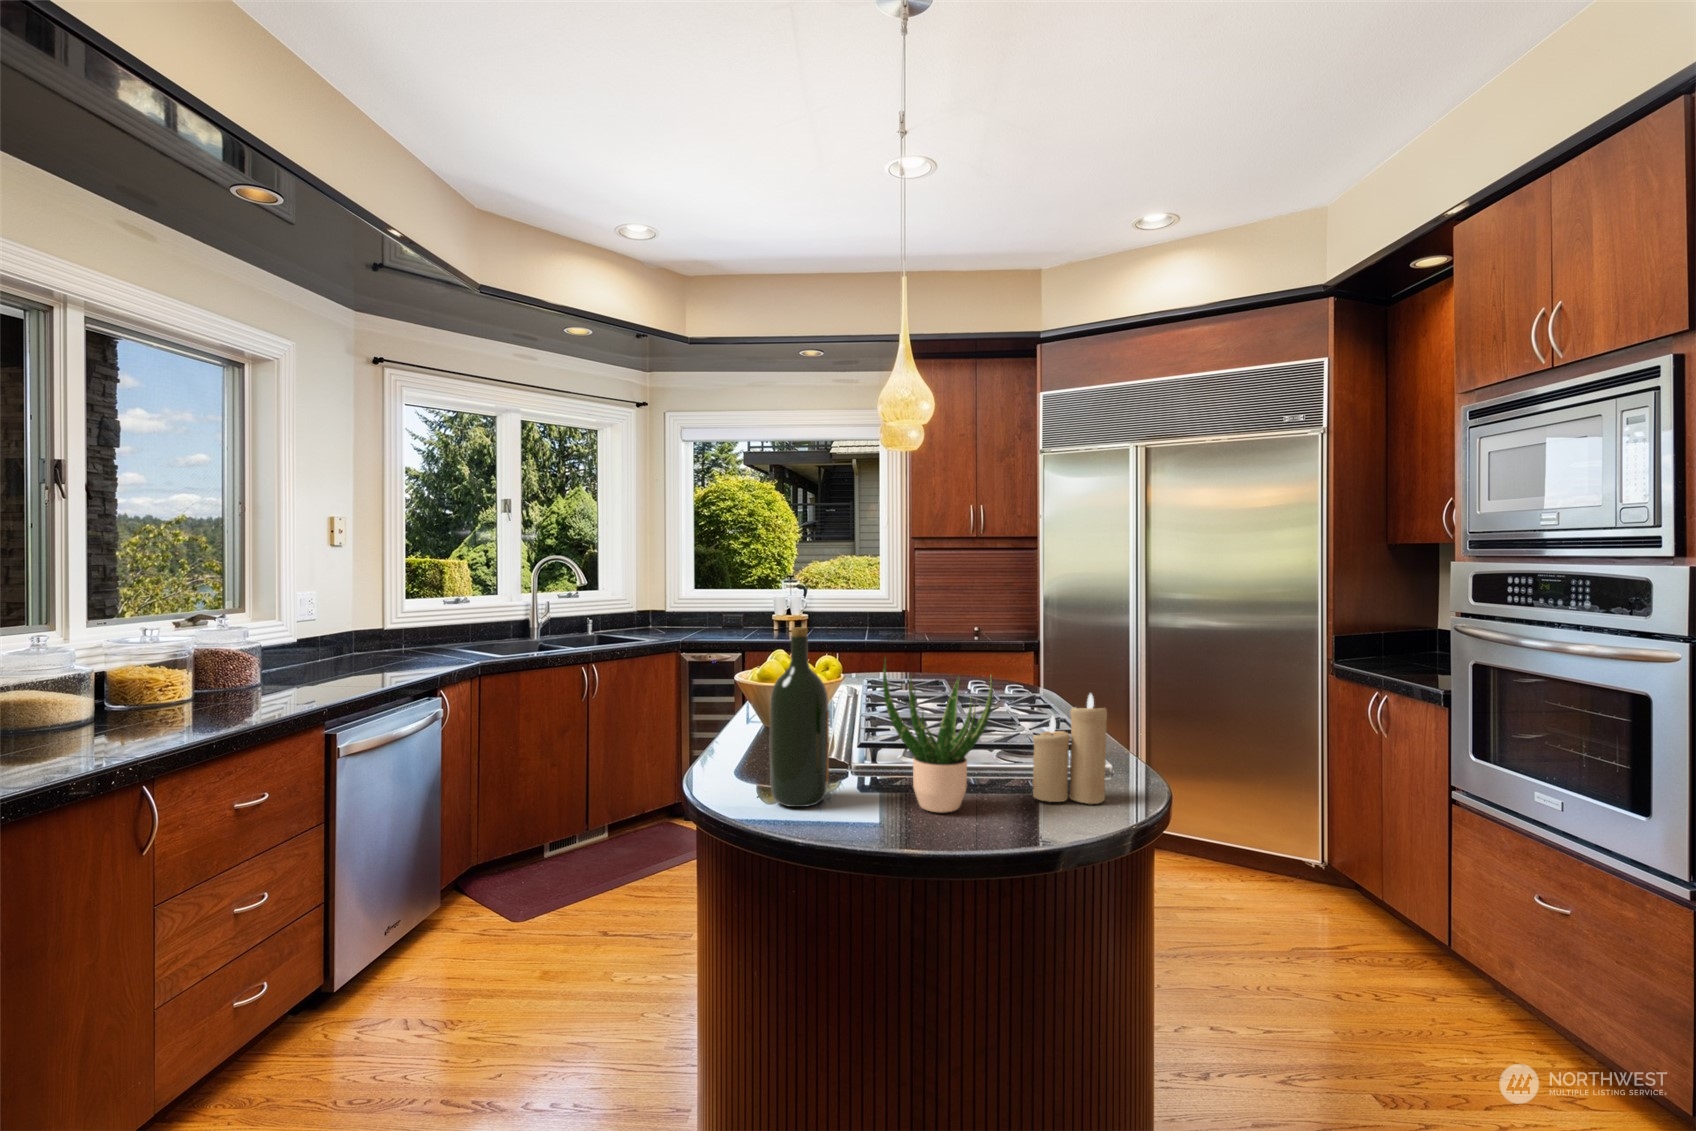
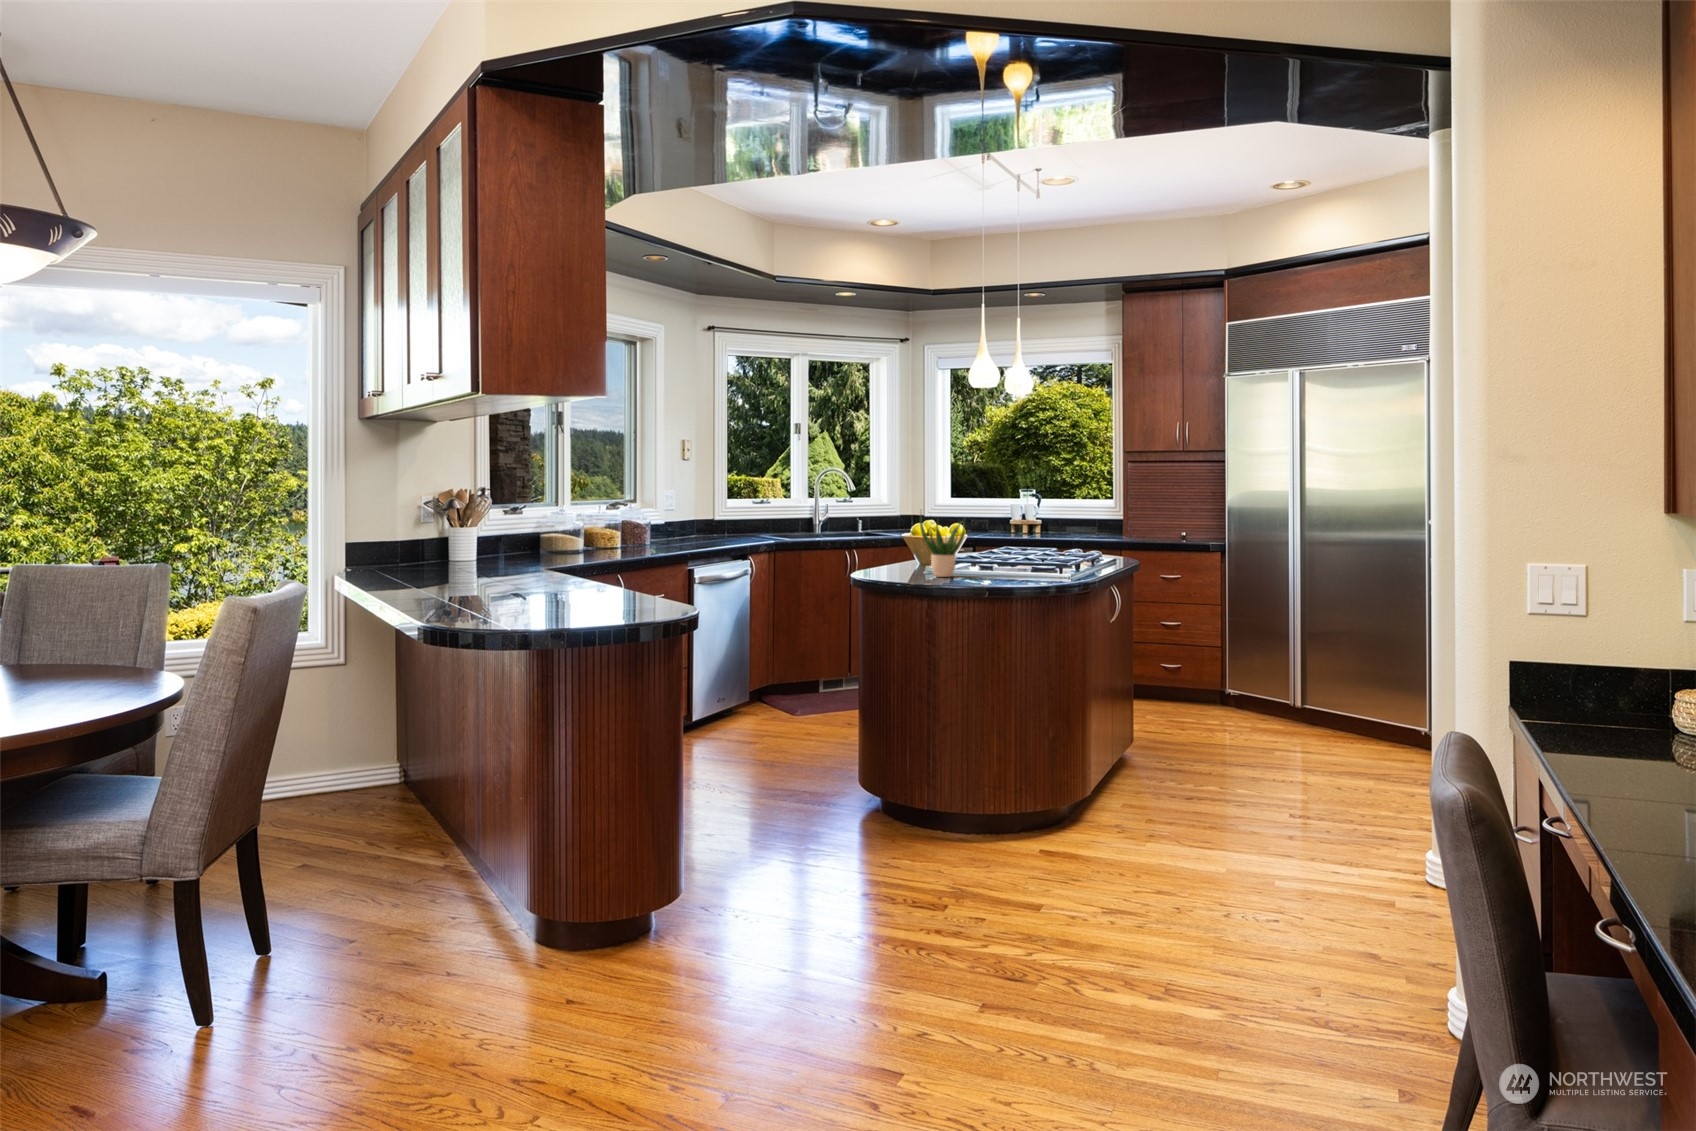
wine bottle: present [770,627,829,807] -> none [875,496,902,575]
candle: present [1032,694,1107,804] -> none [987,527,1021,577]

